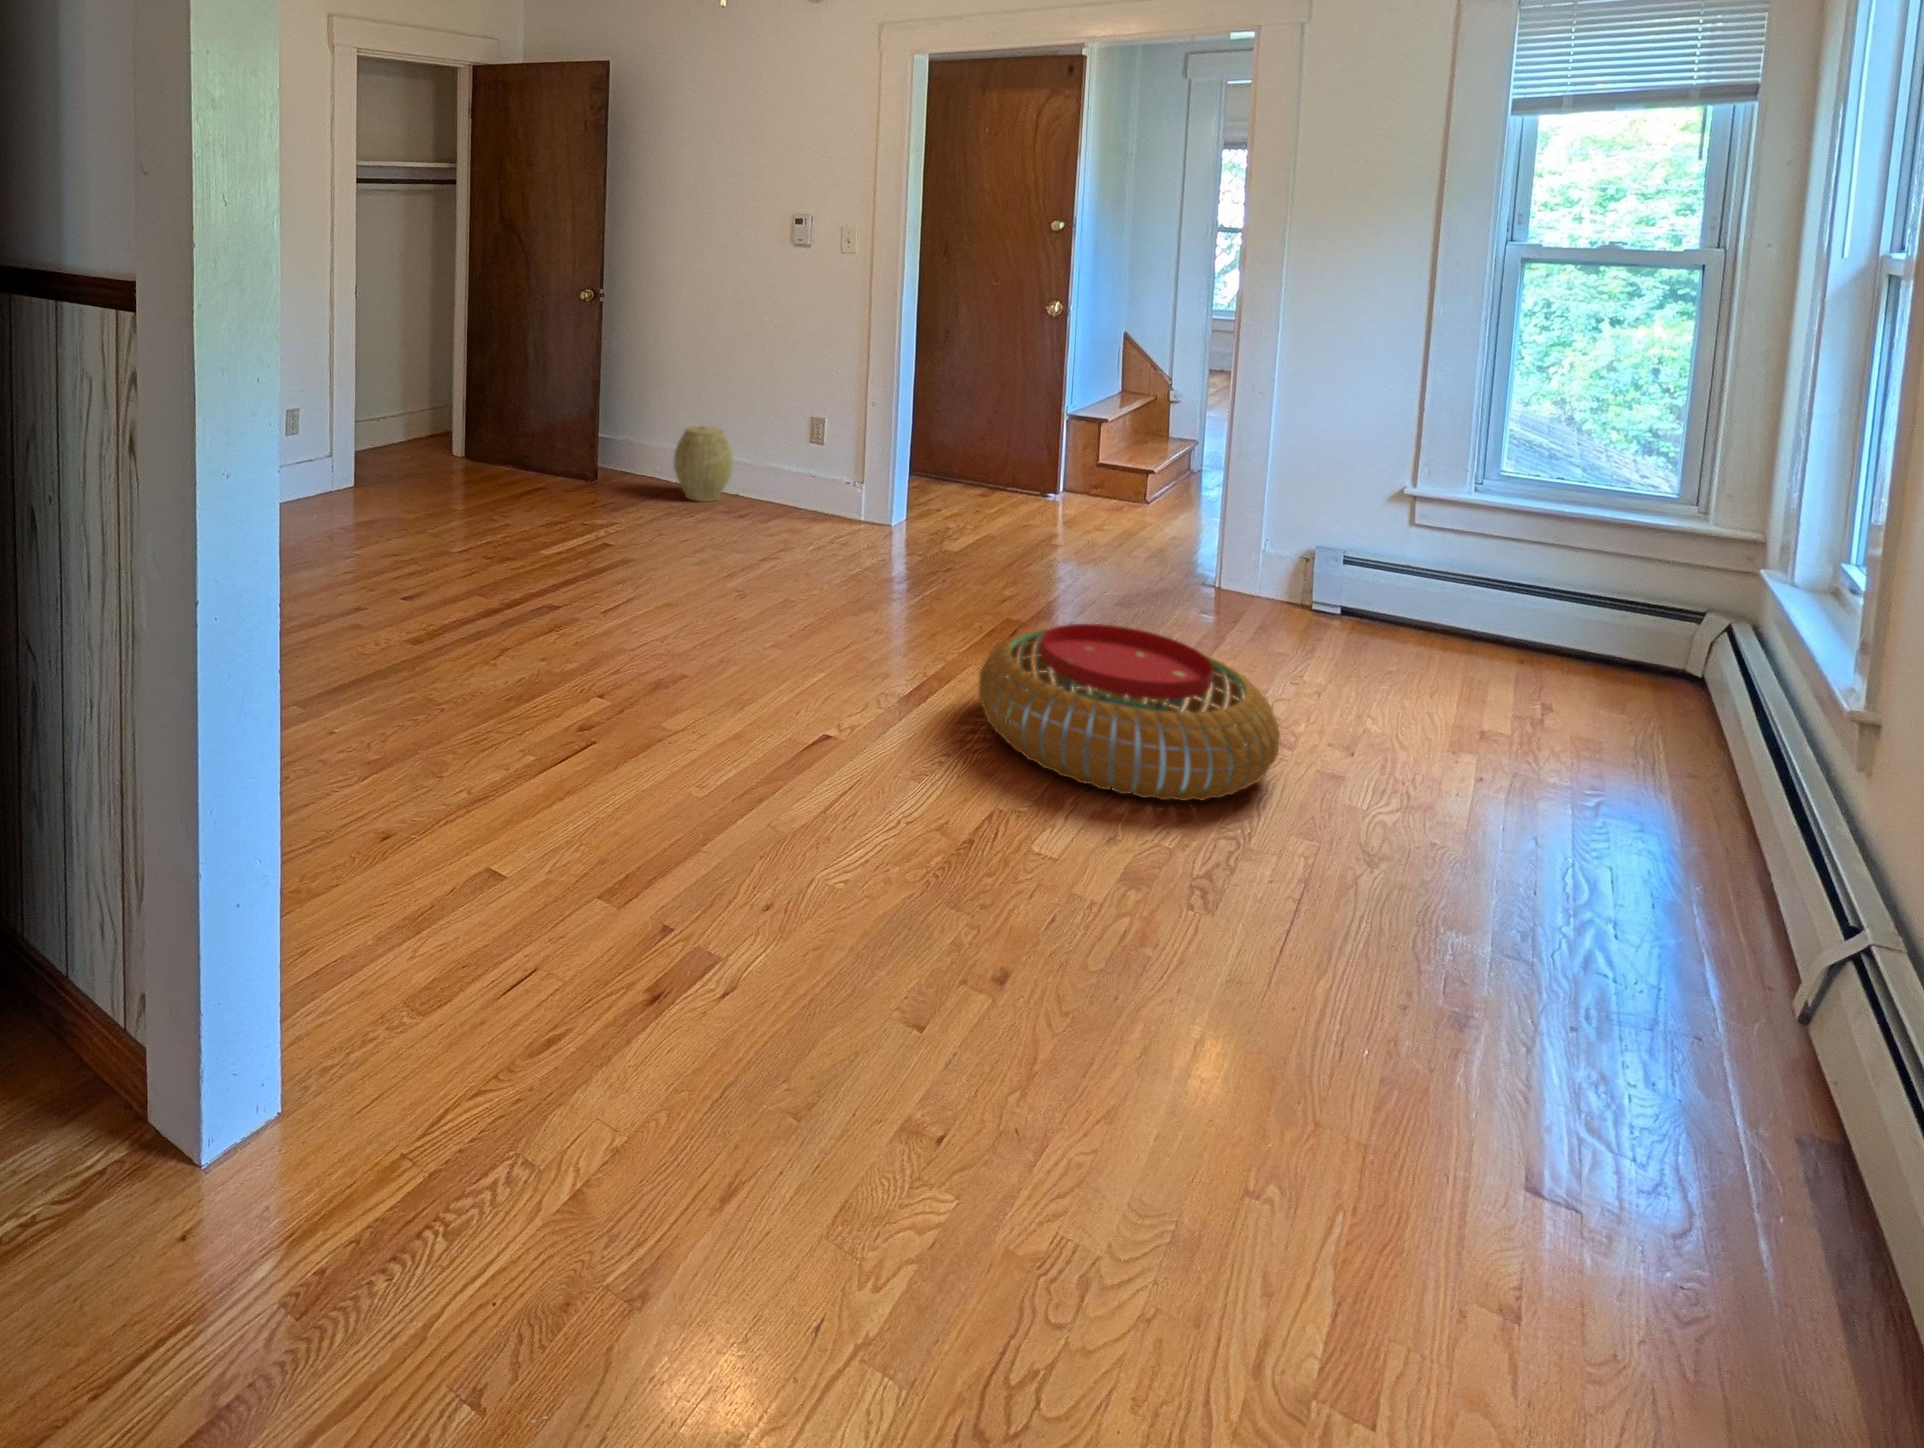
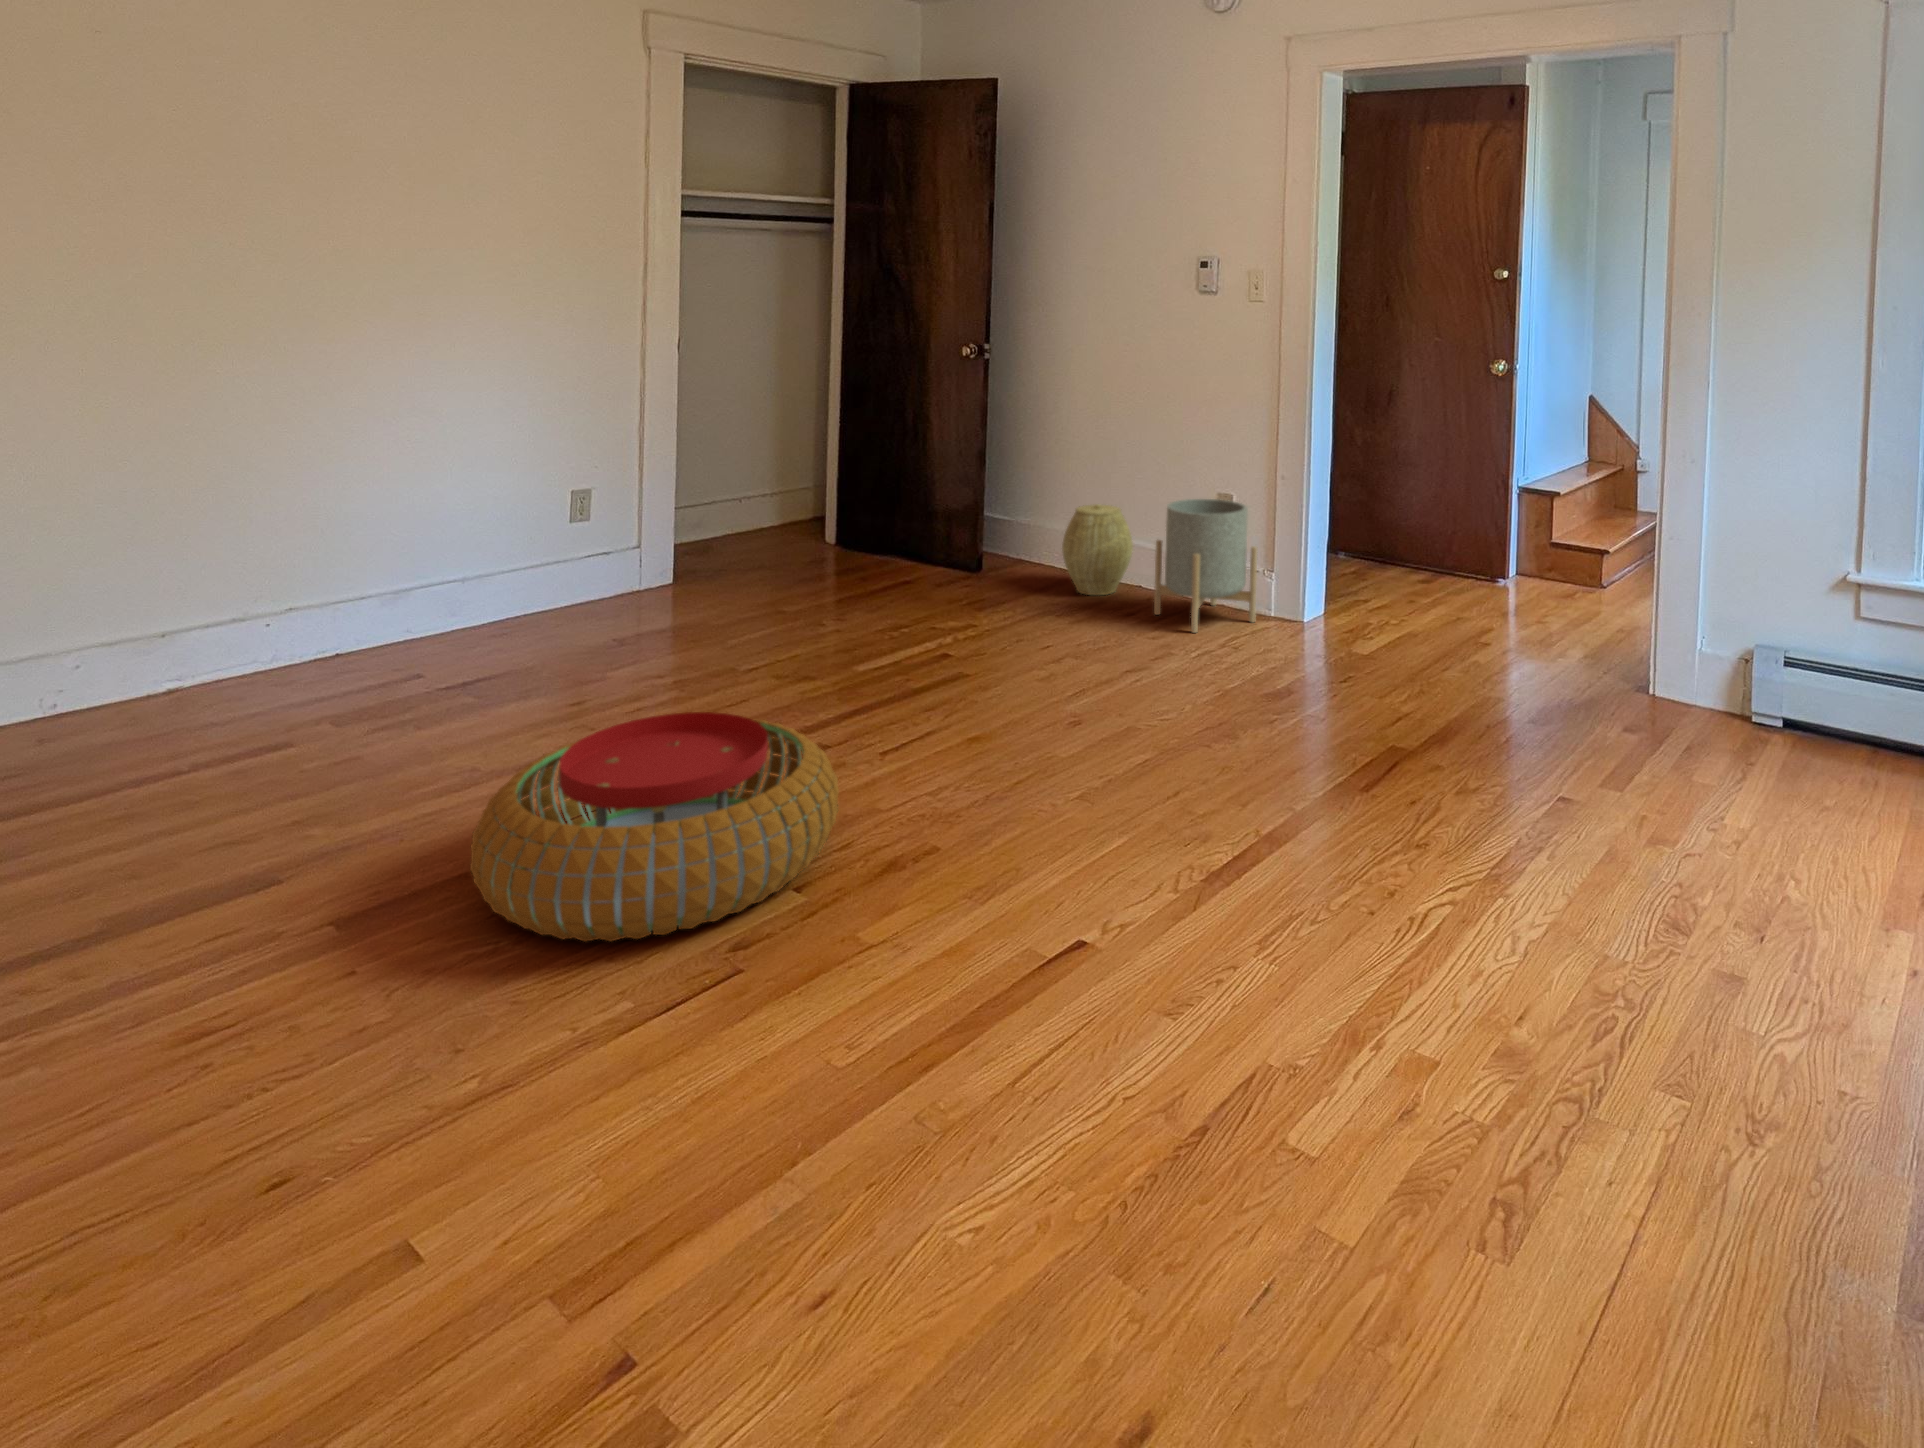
planter: none [761,422,852,532] -> present [1154,499,1257,633]
pouf: present [979,624,1280,801] -> present [470,712,839,942]

